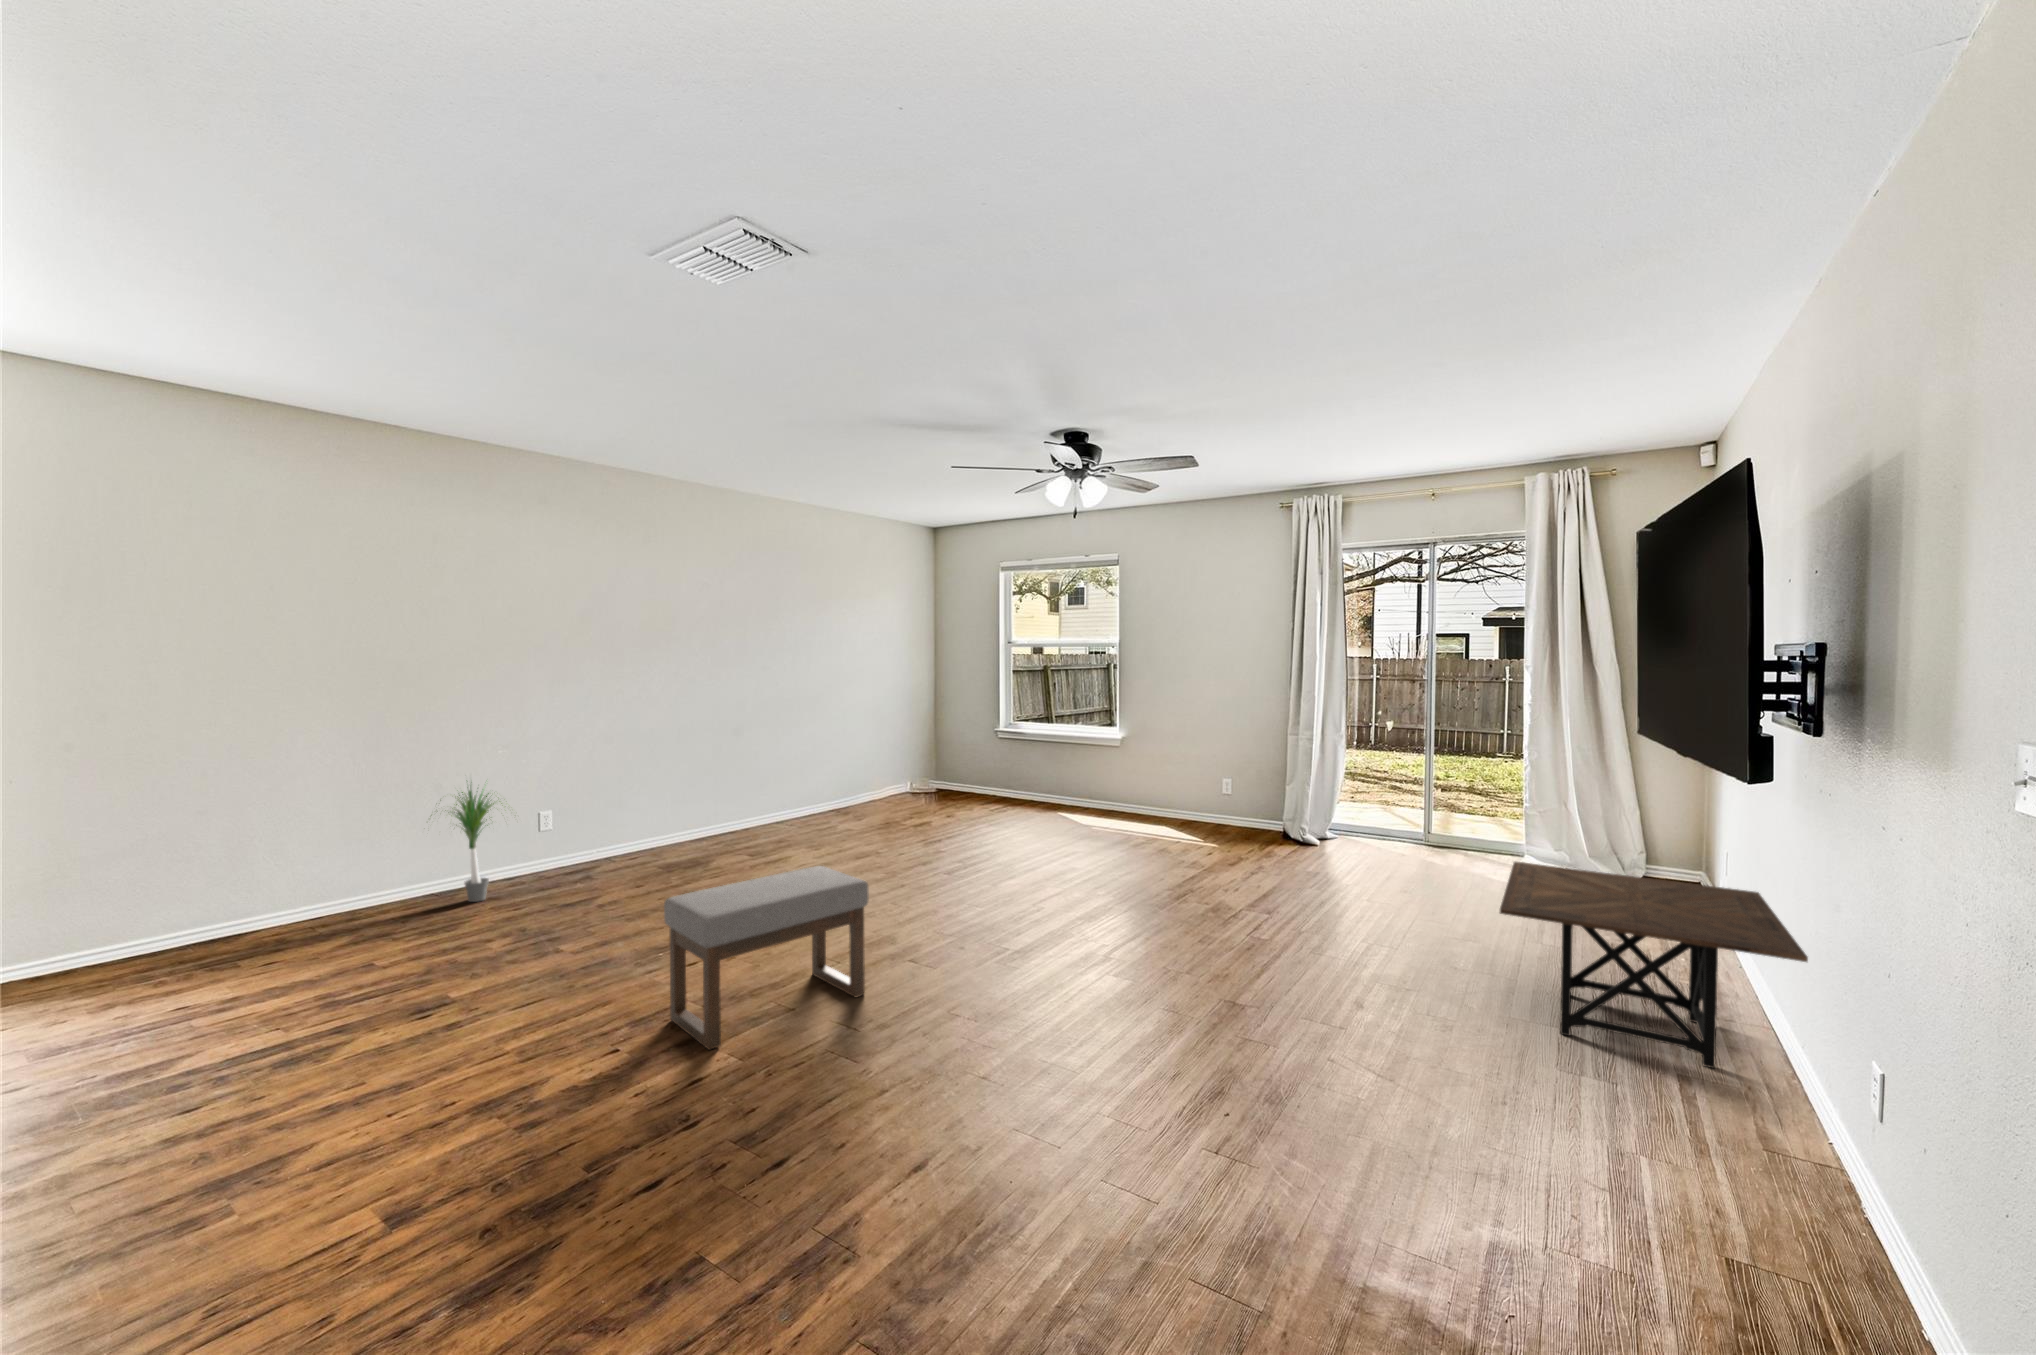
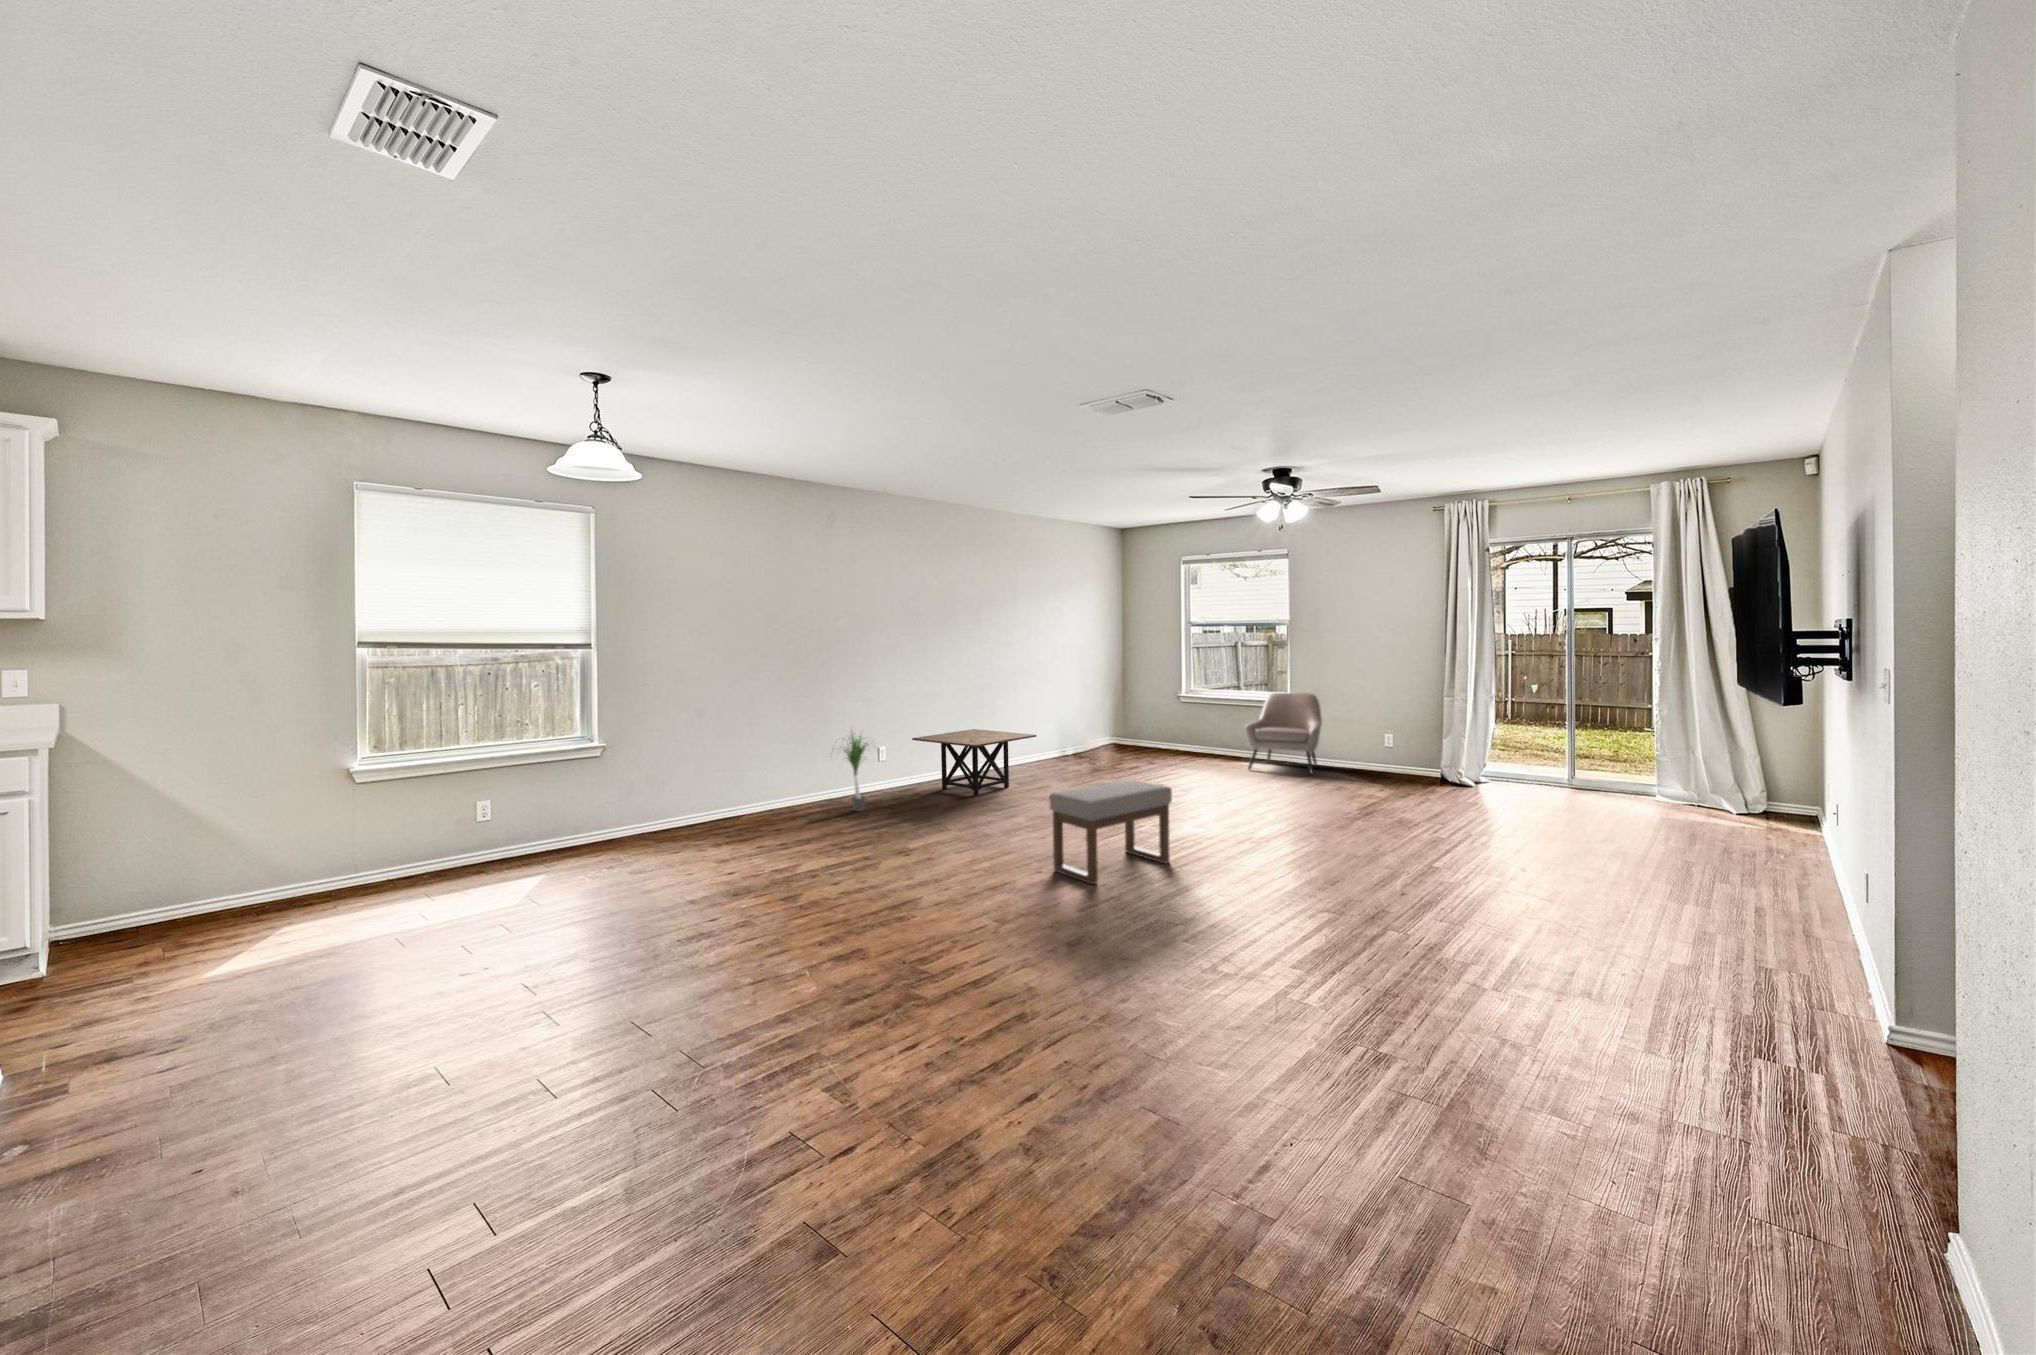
armchair: none [1060,727,1154,832] -> present [1245,693,1322,774]
side table: present [1500,862,1808,1068] -> present [912,729,1037,795]

